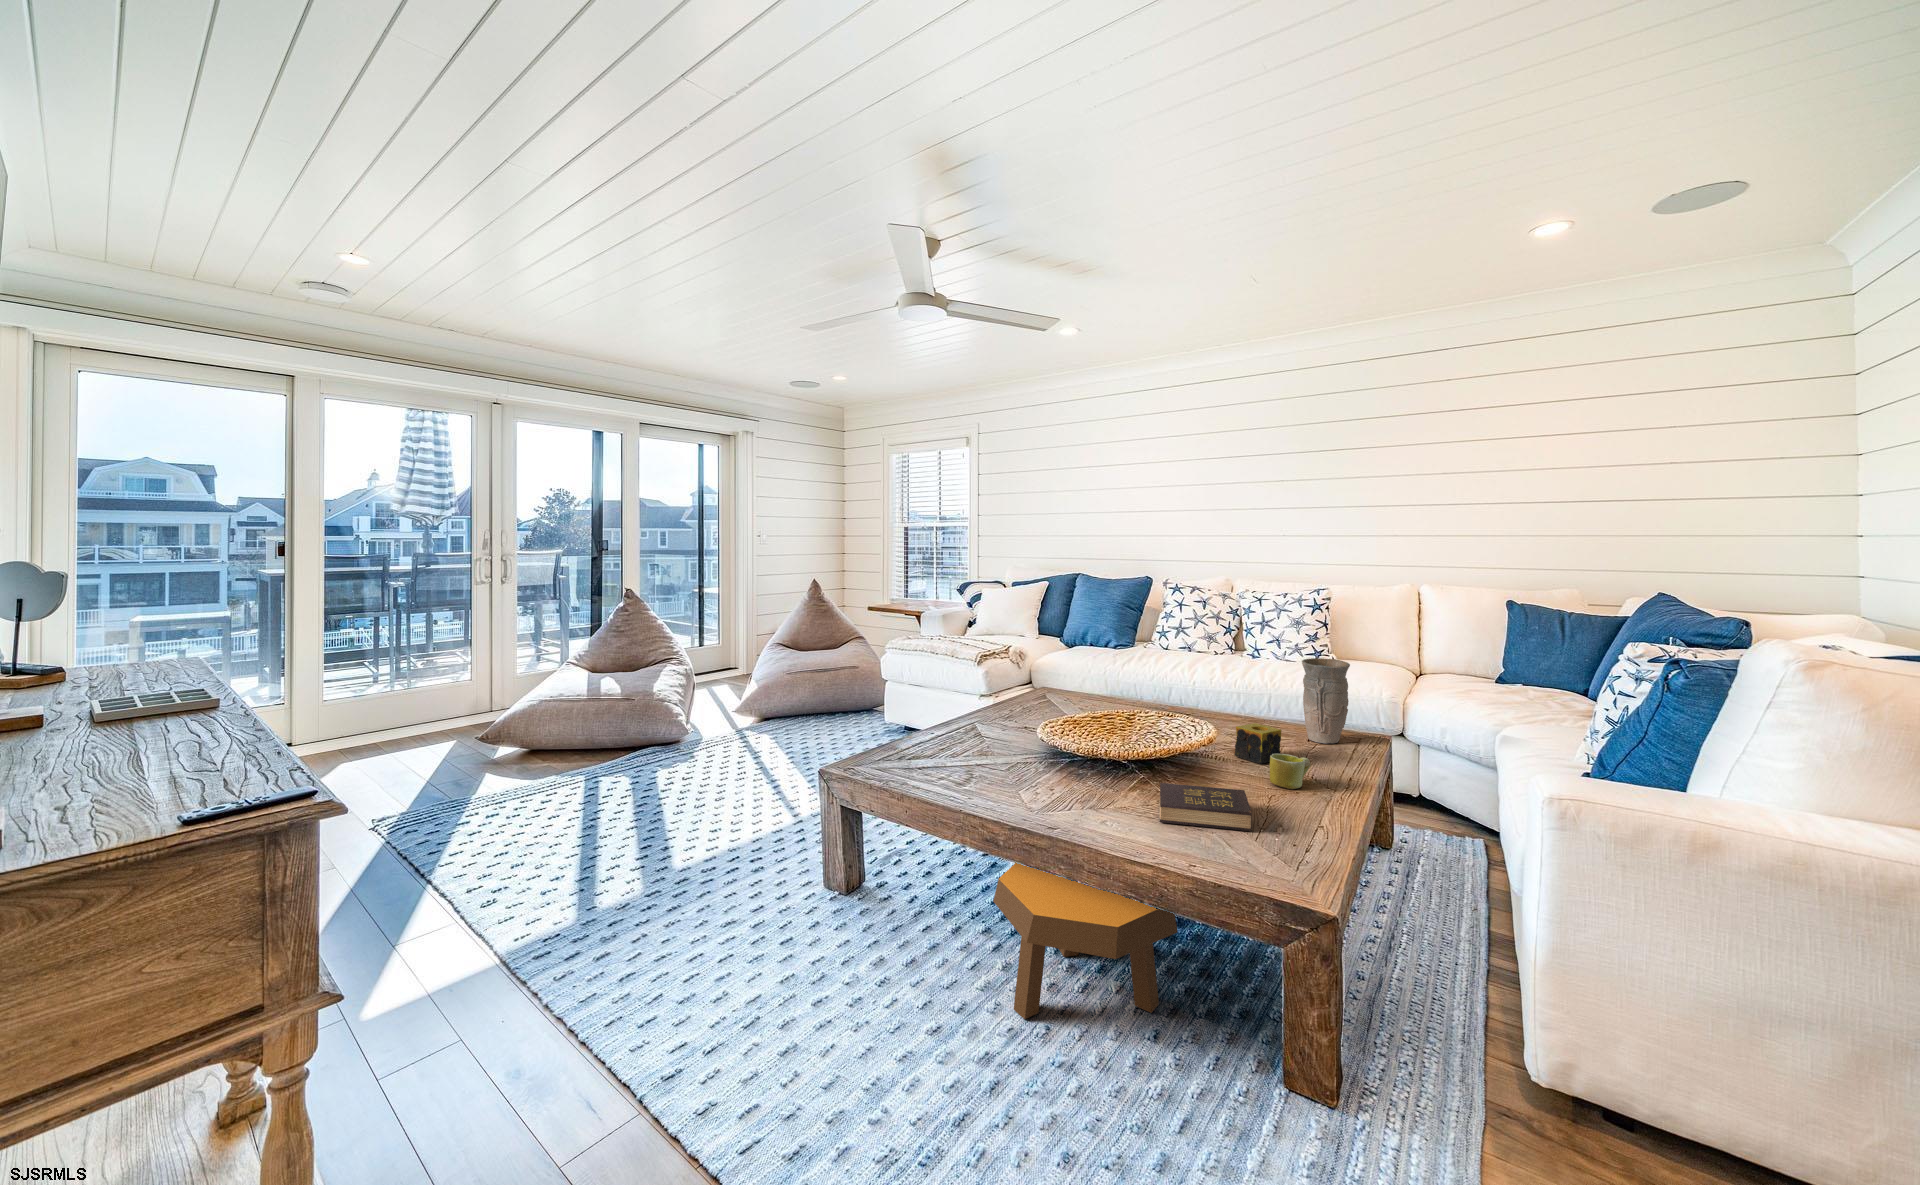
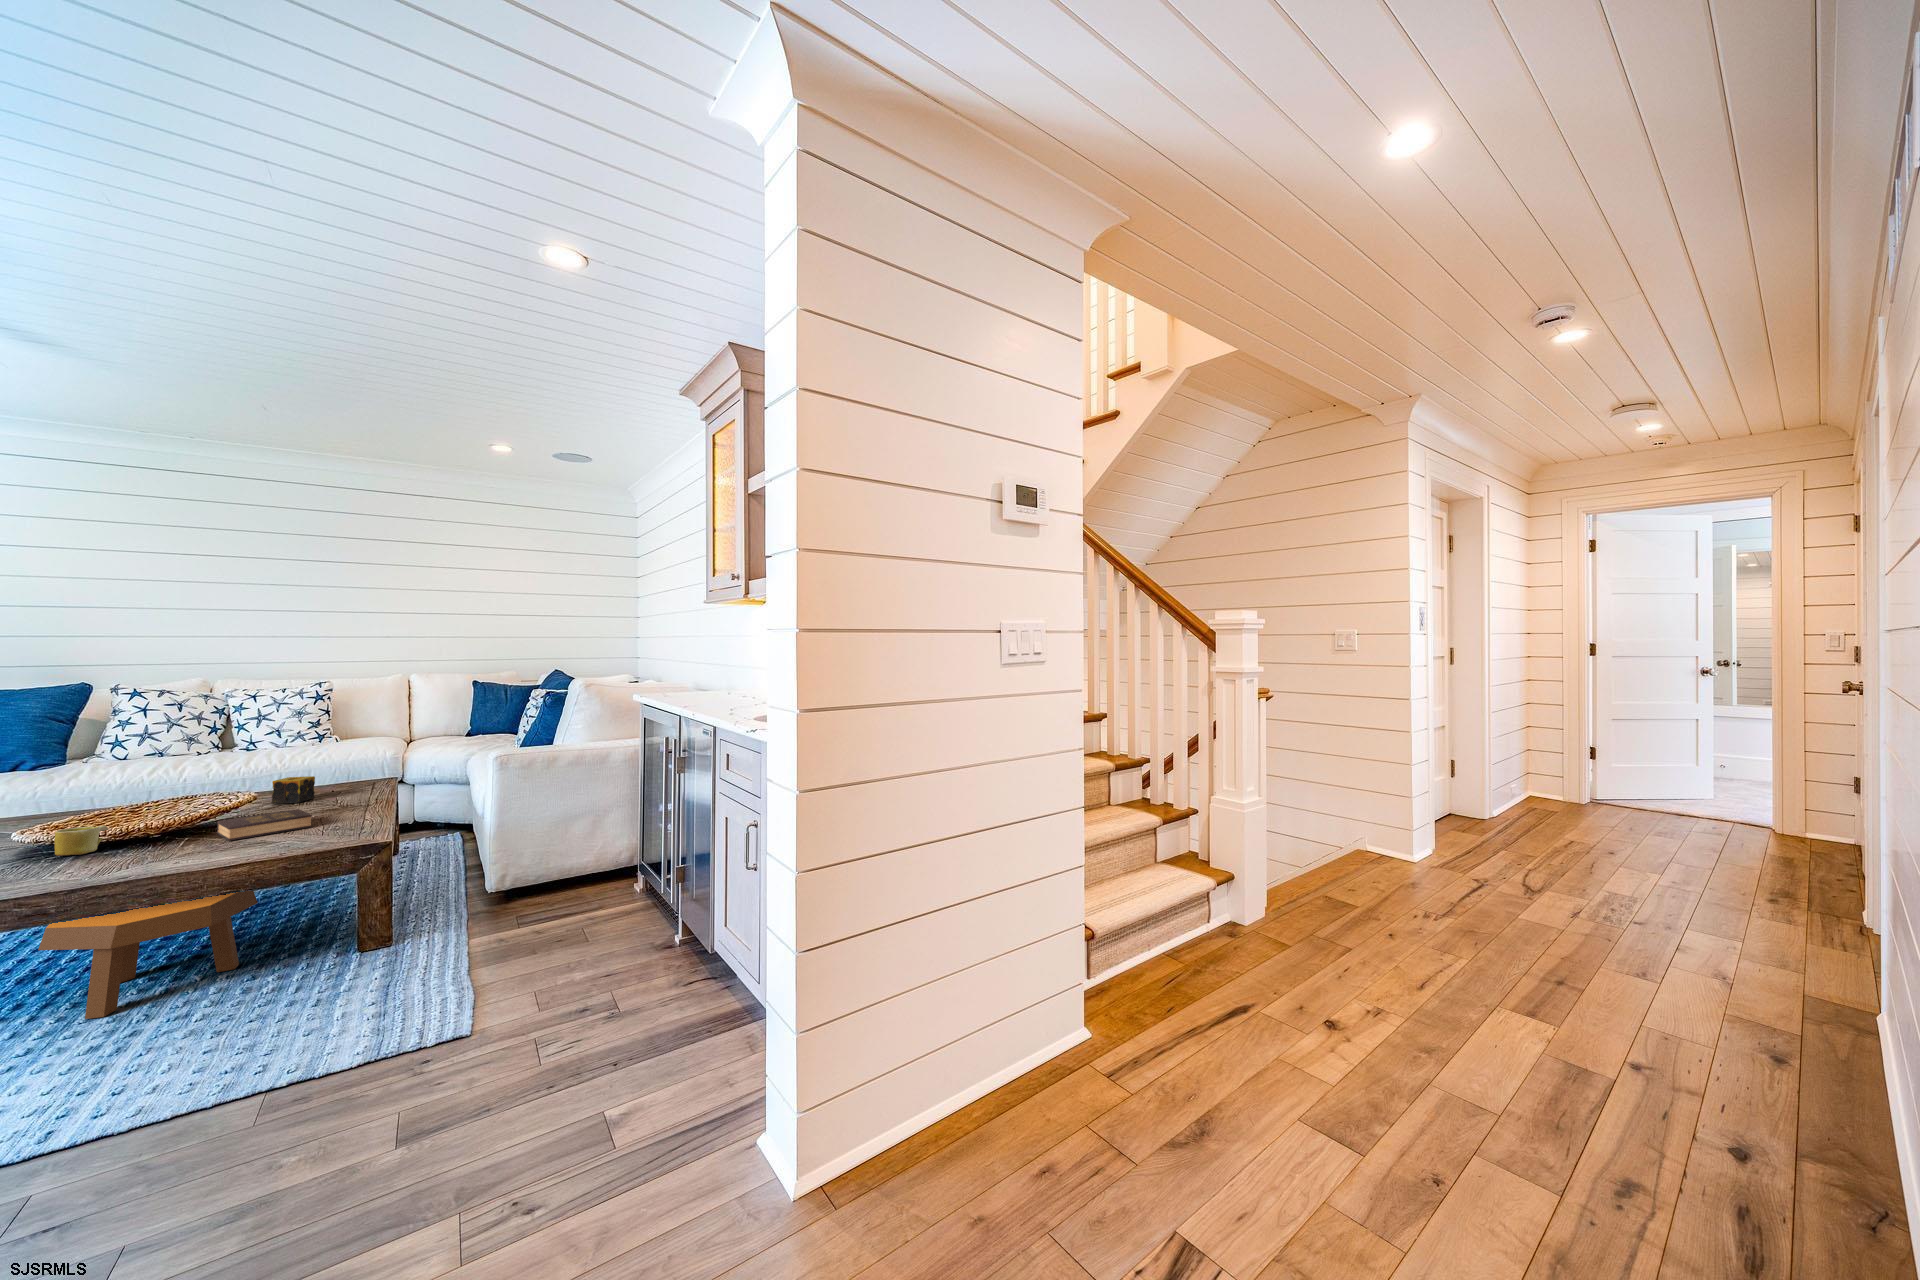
vase: present [1302,658,1350,744] -> none [325,726,366,786]
mug: present [1270,754,1310,789] -> present [54,826,109,856]

